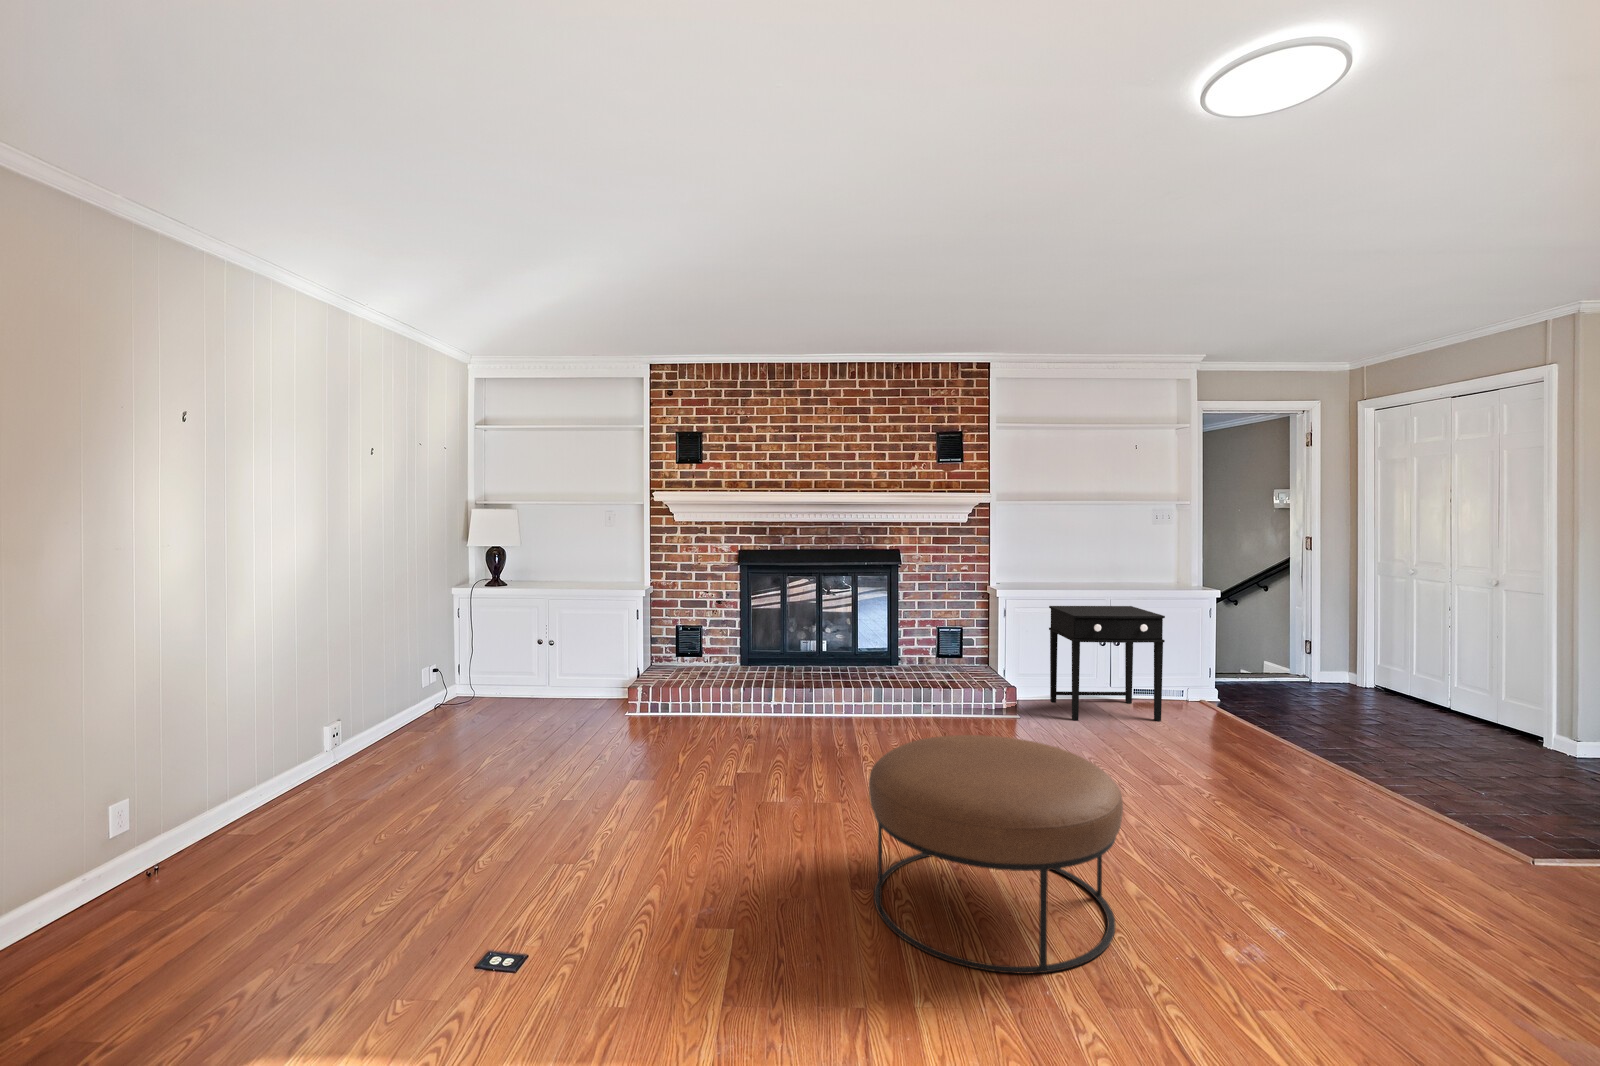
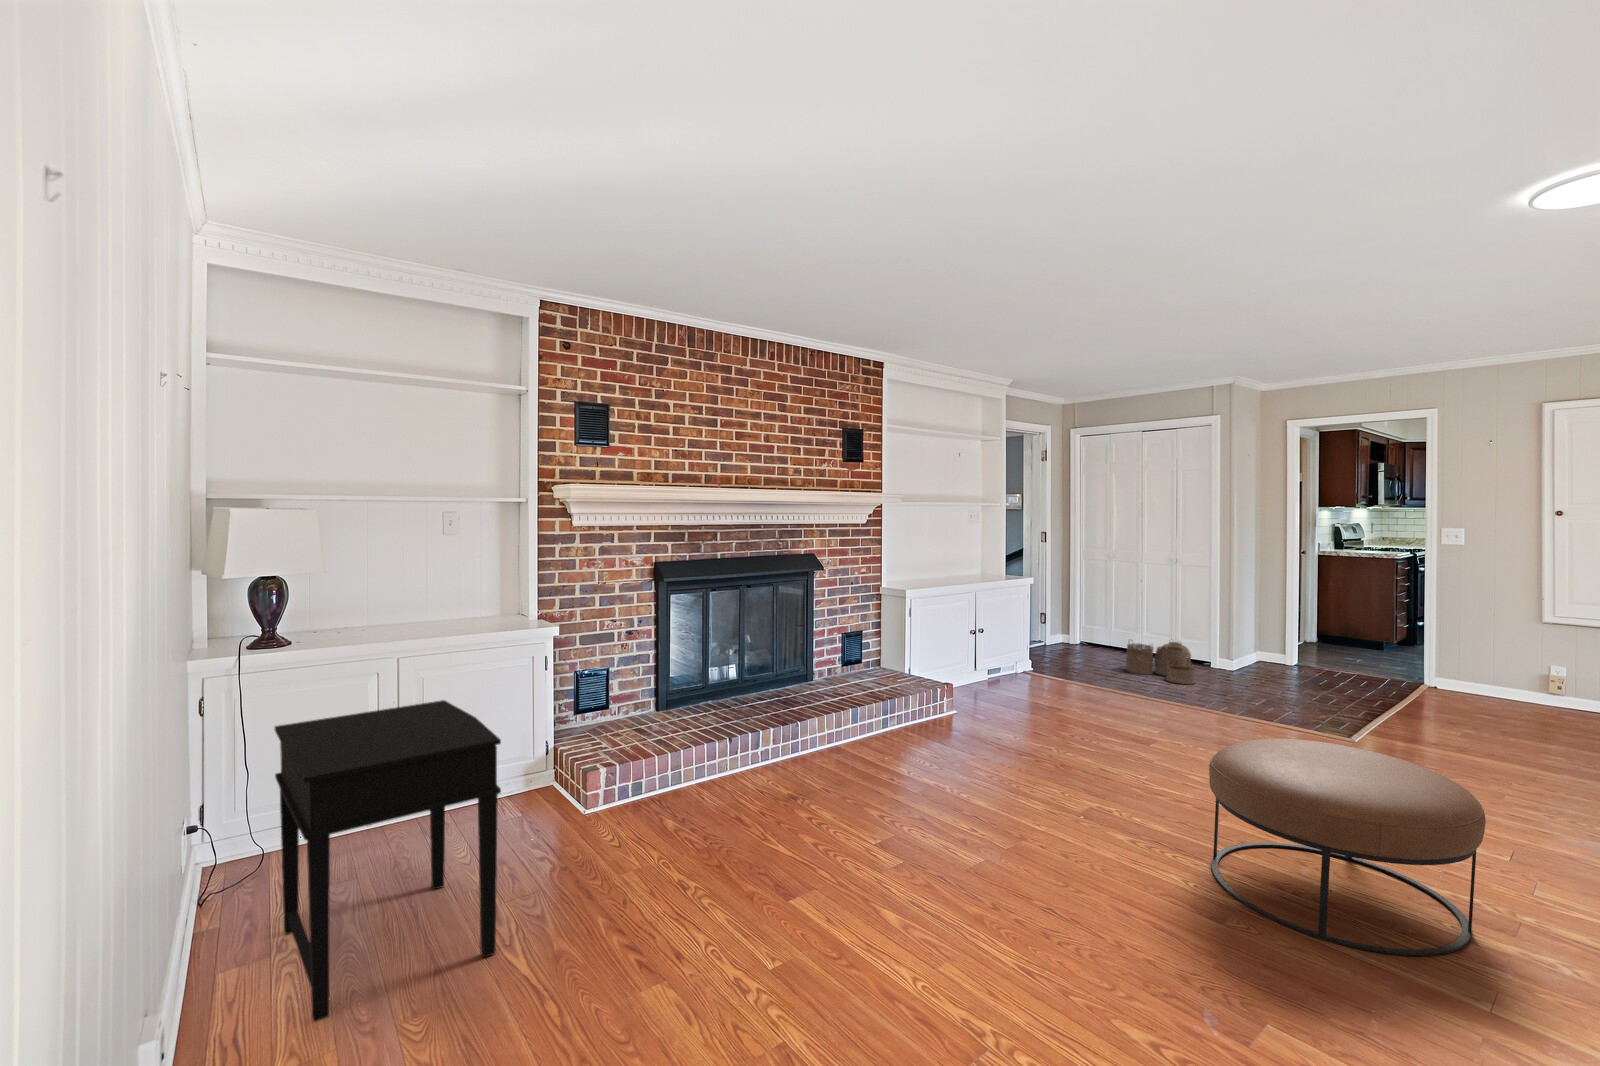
side table: present [1049,606,1165,721] -> present [274,700,501,1021]
woven basket: none [1370,678,1500,747] -> present [1126,641,1195,684]

